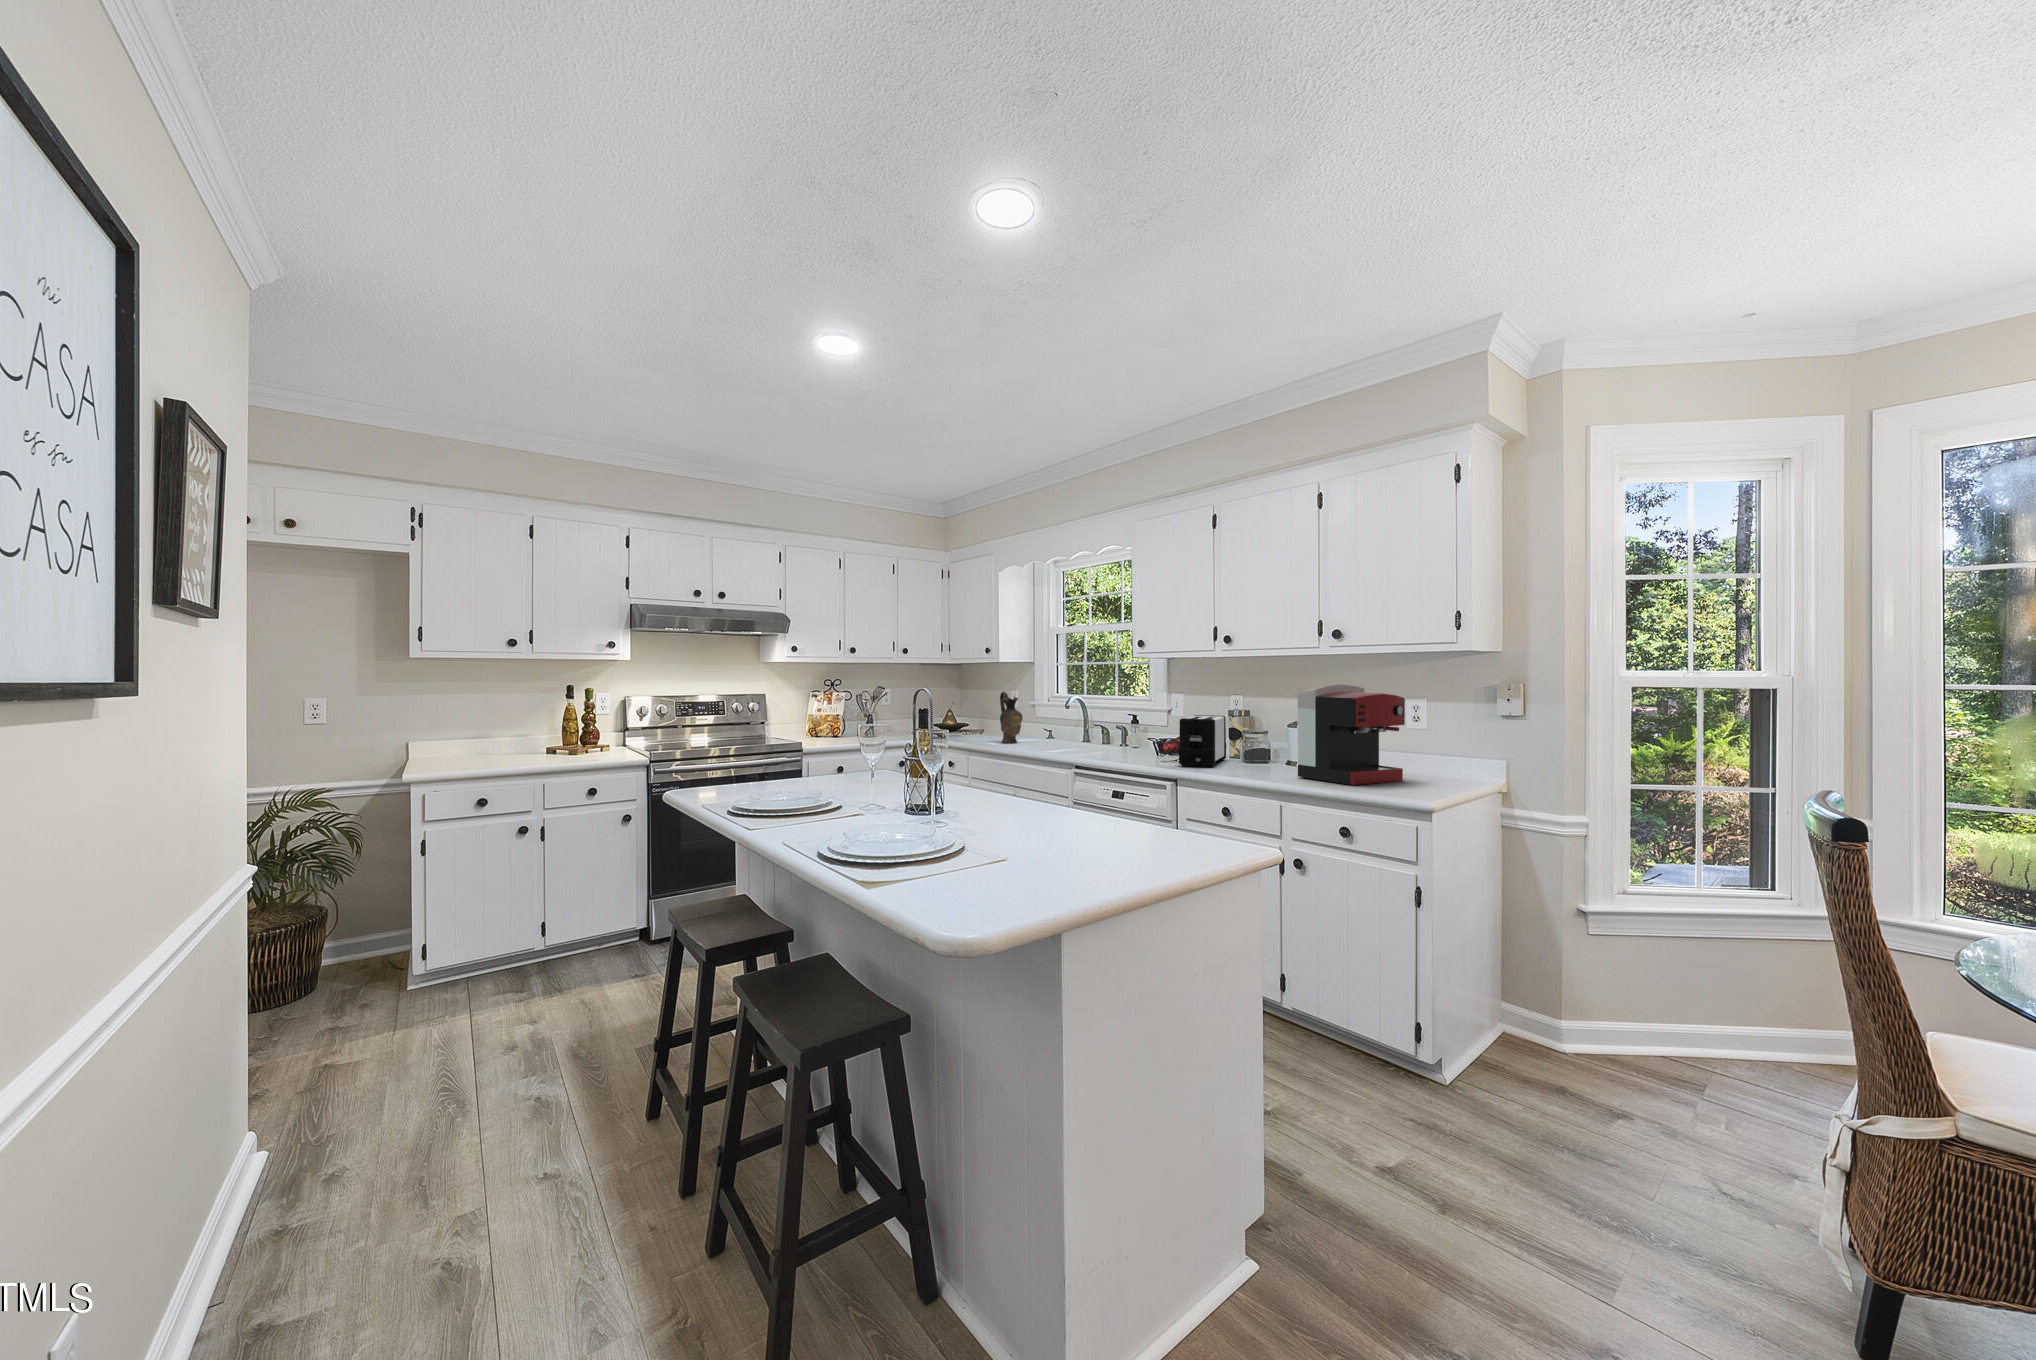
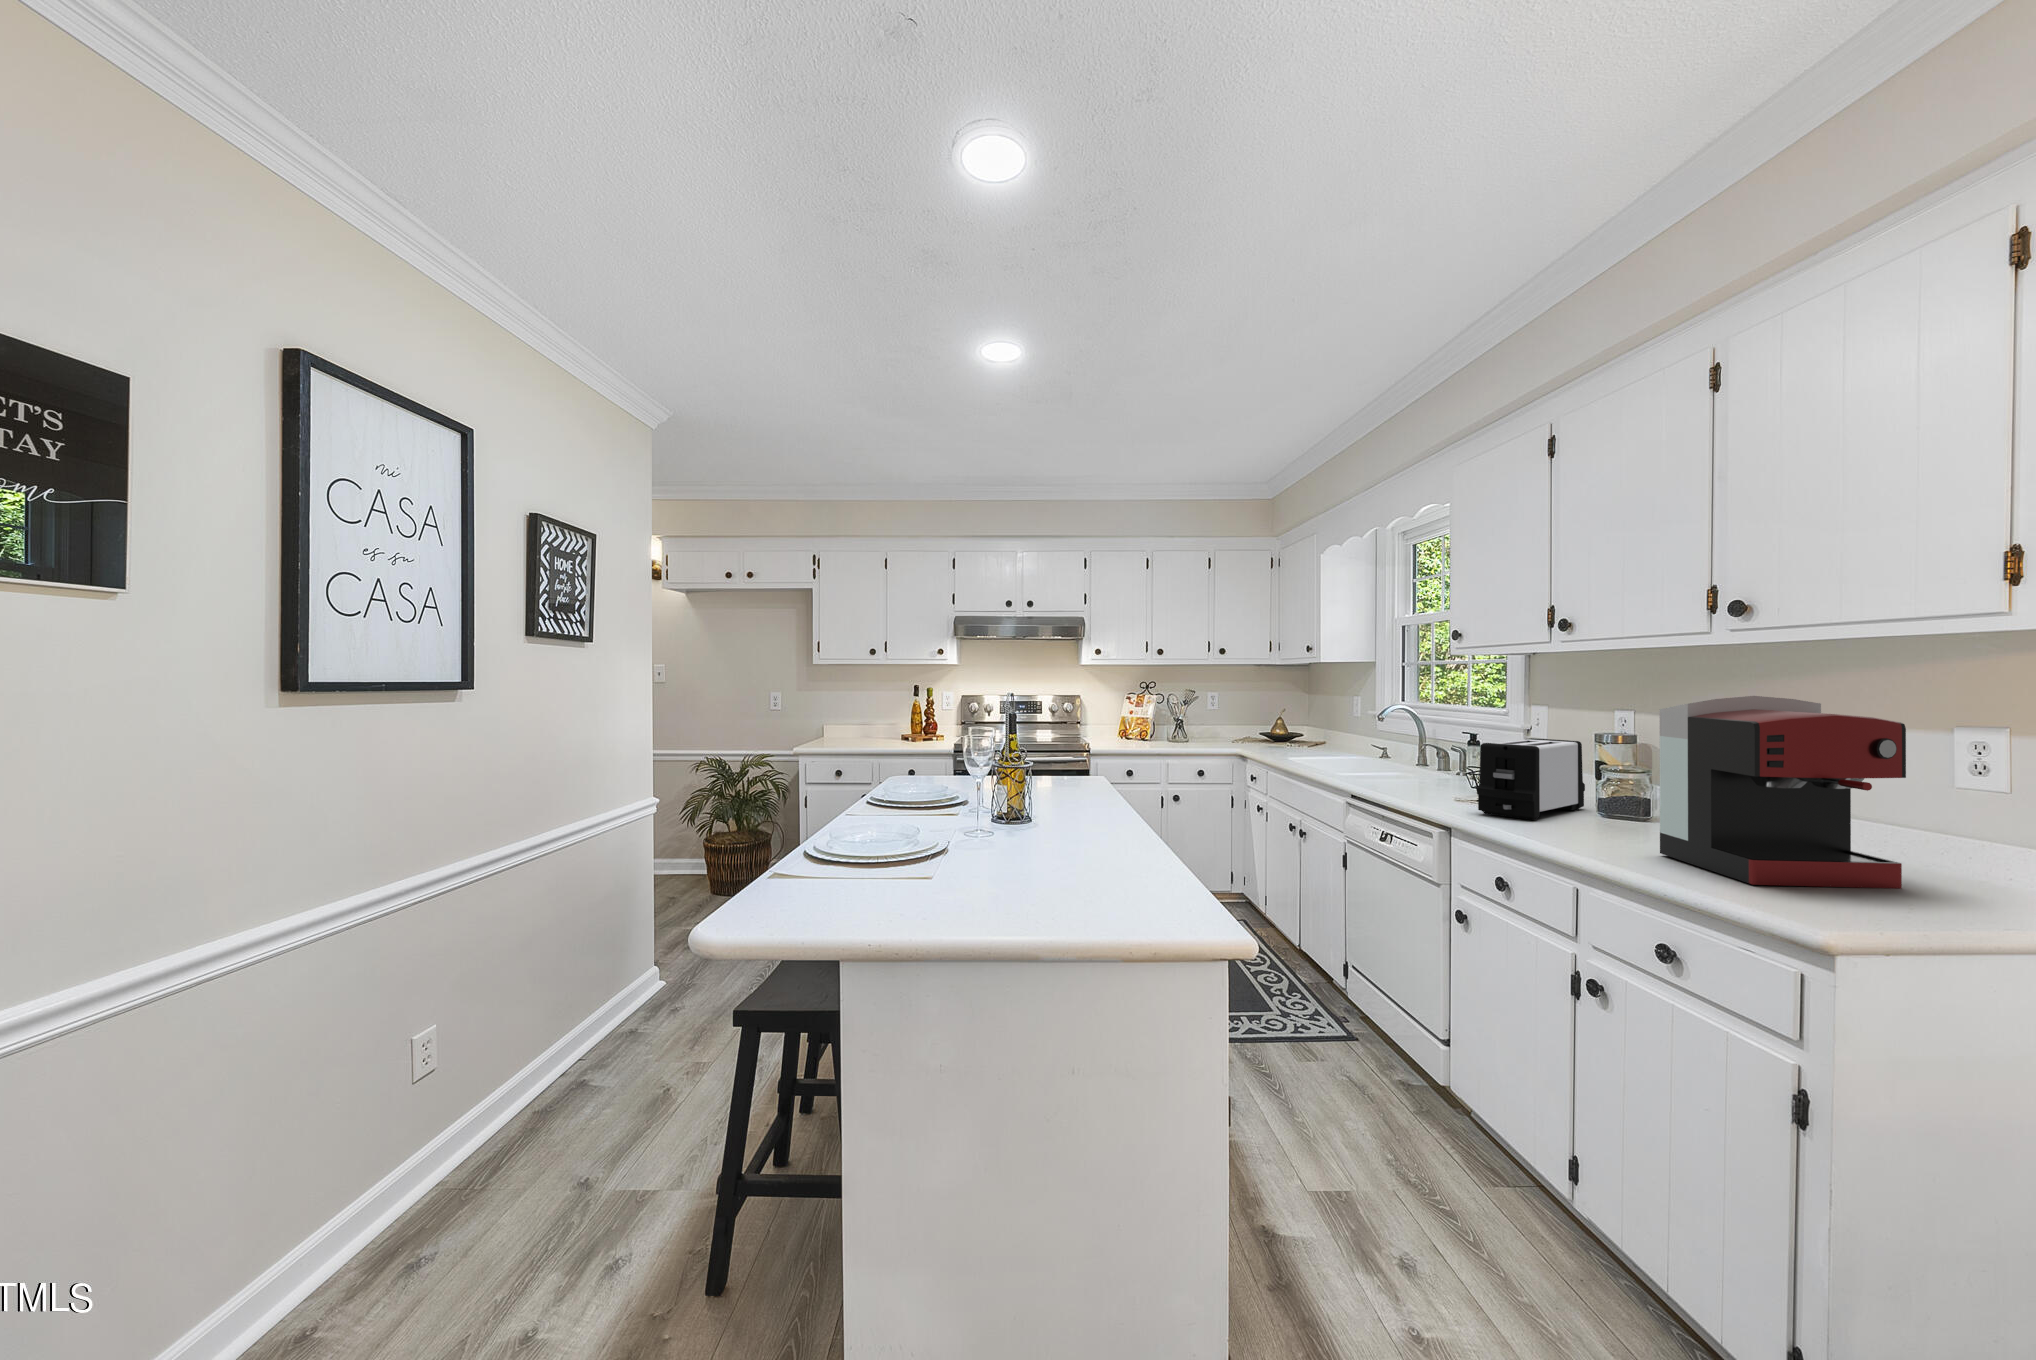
ceramic pitcher: present [1000,692,1022,743] -> none [1304,698,1333,761]

